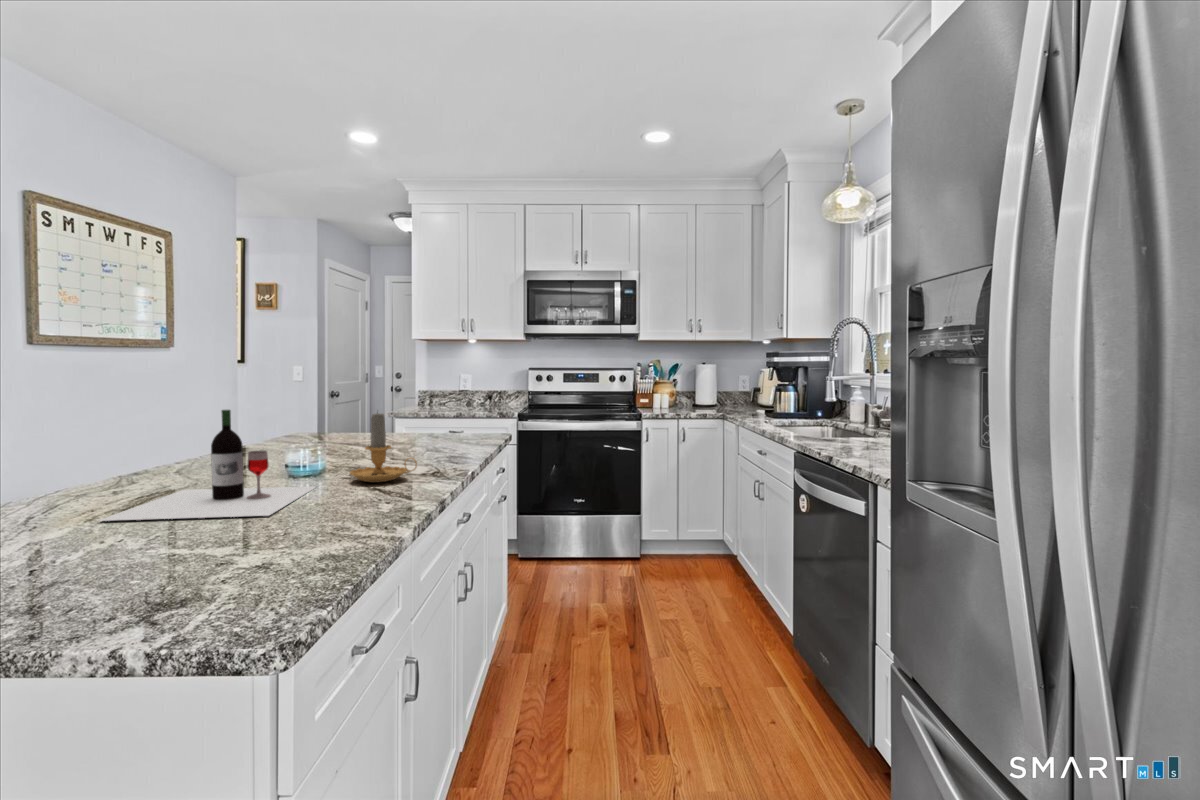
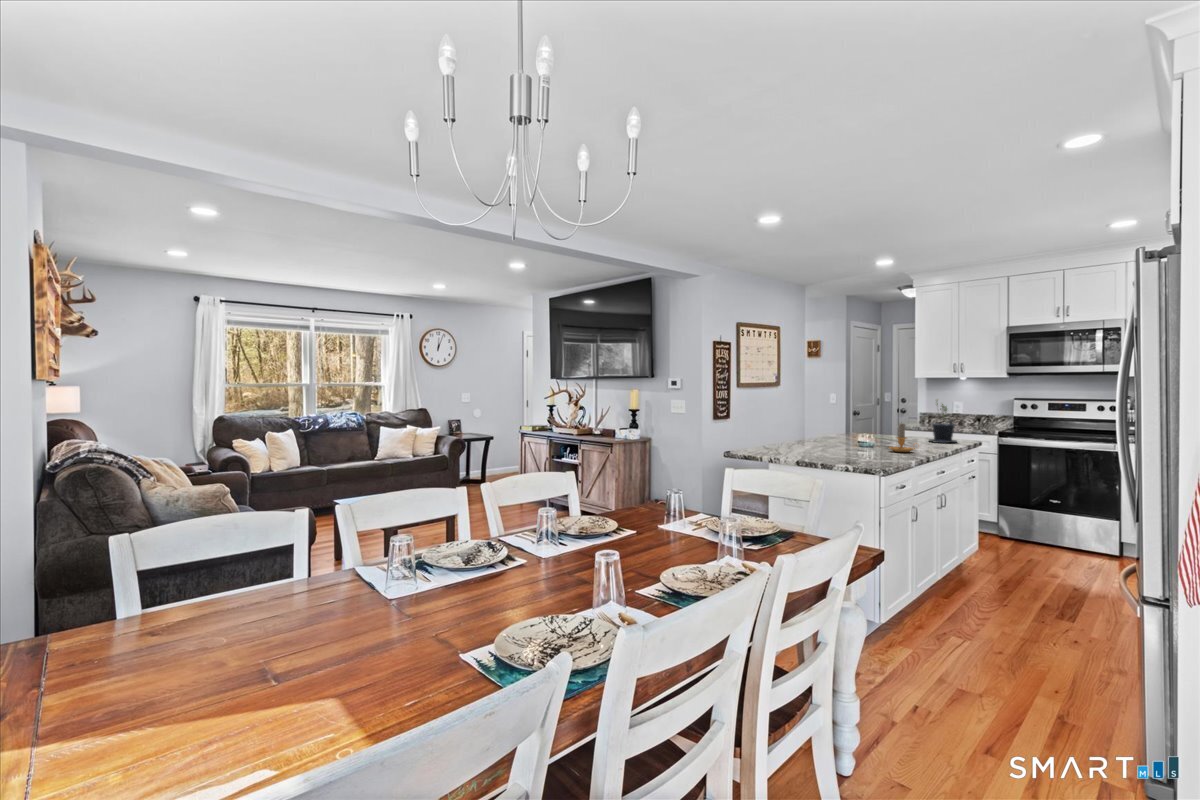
potted plant: none [433,363,479,443] -> present [929,400,957,443]
wine bottle: present [100,410,316,521] -> none [809,419,876,456]

